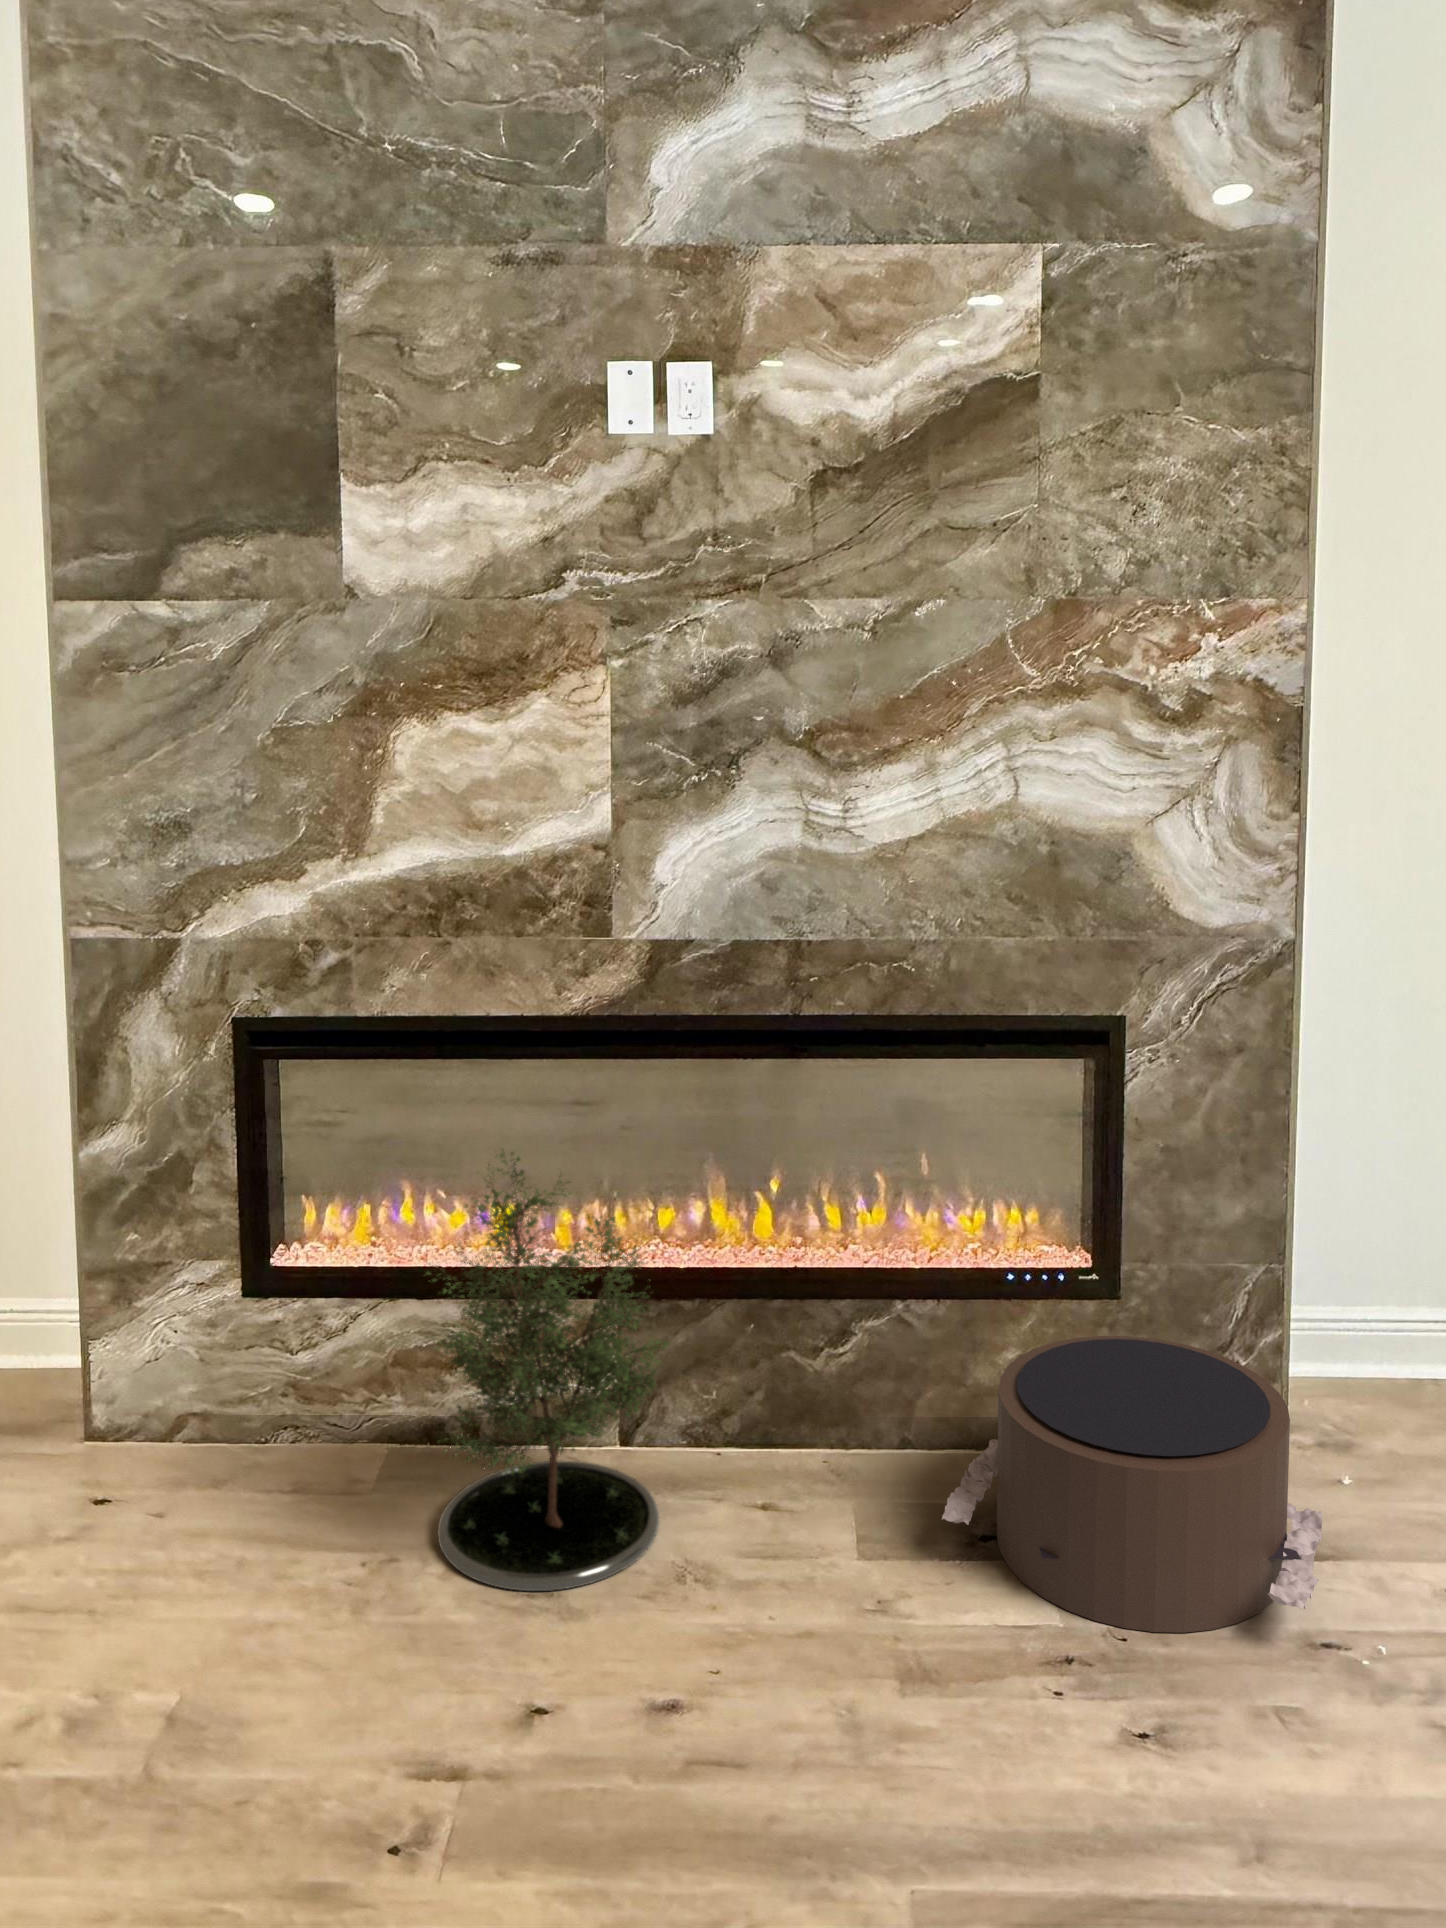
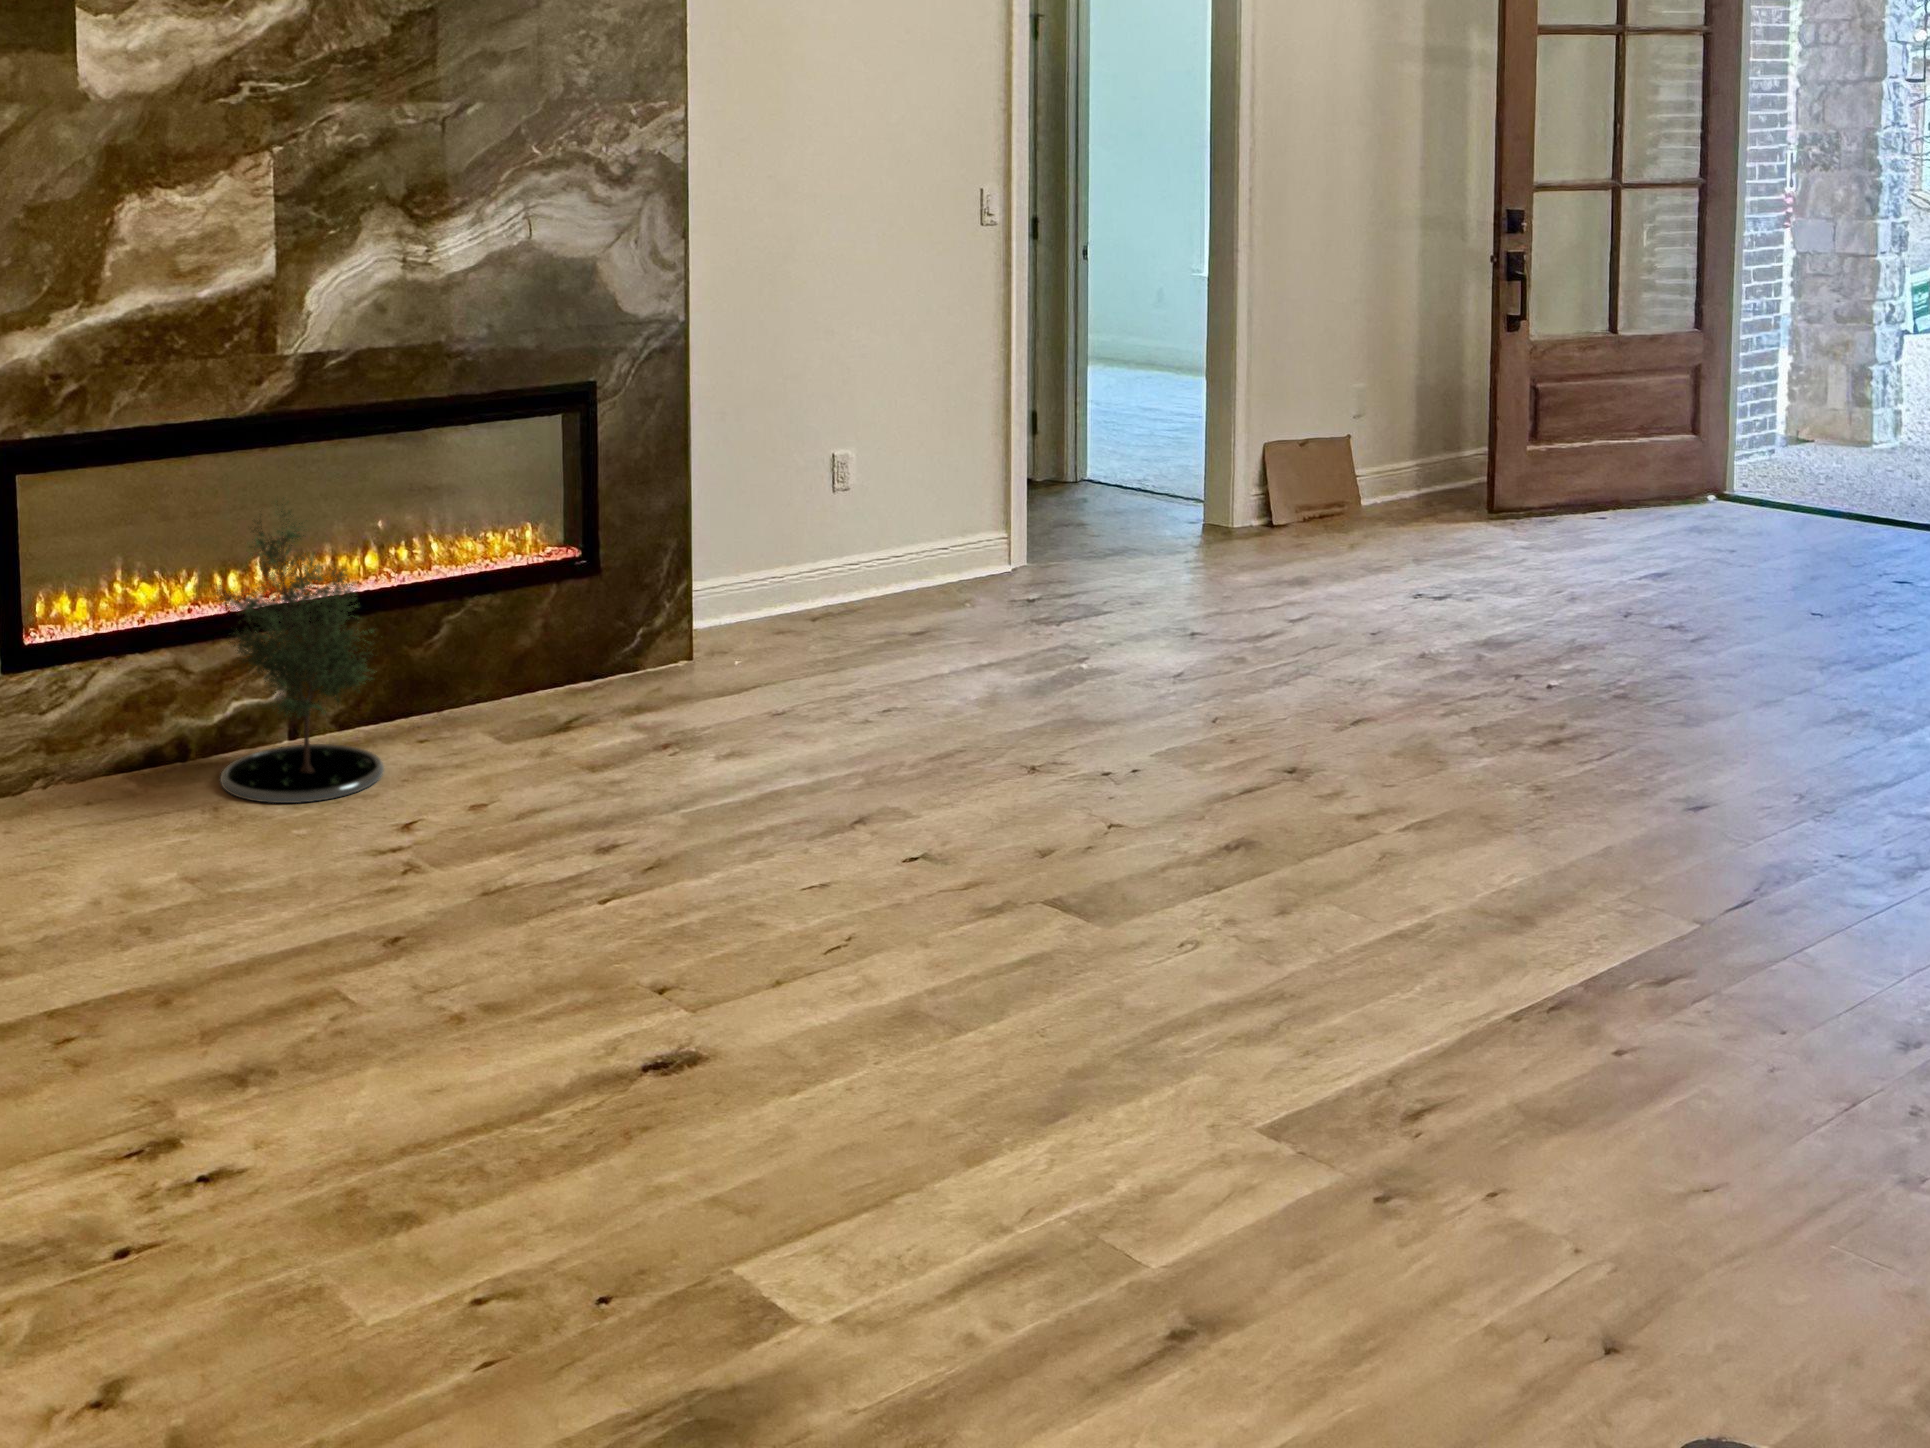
pouf: present [942,1336,1322,1633] -> none [552,589,786,735]

